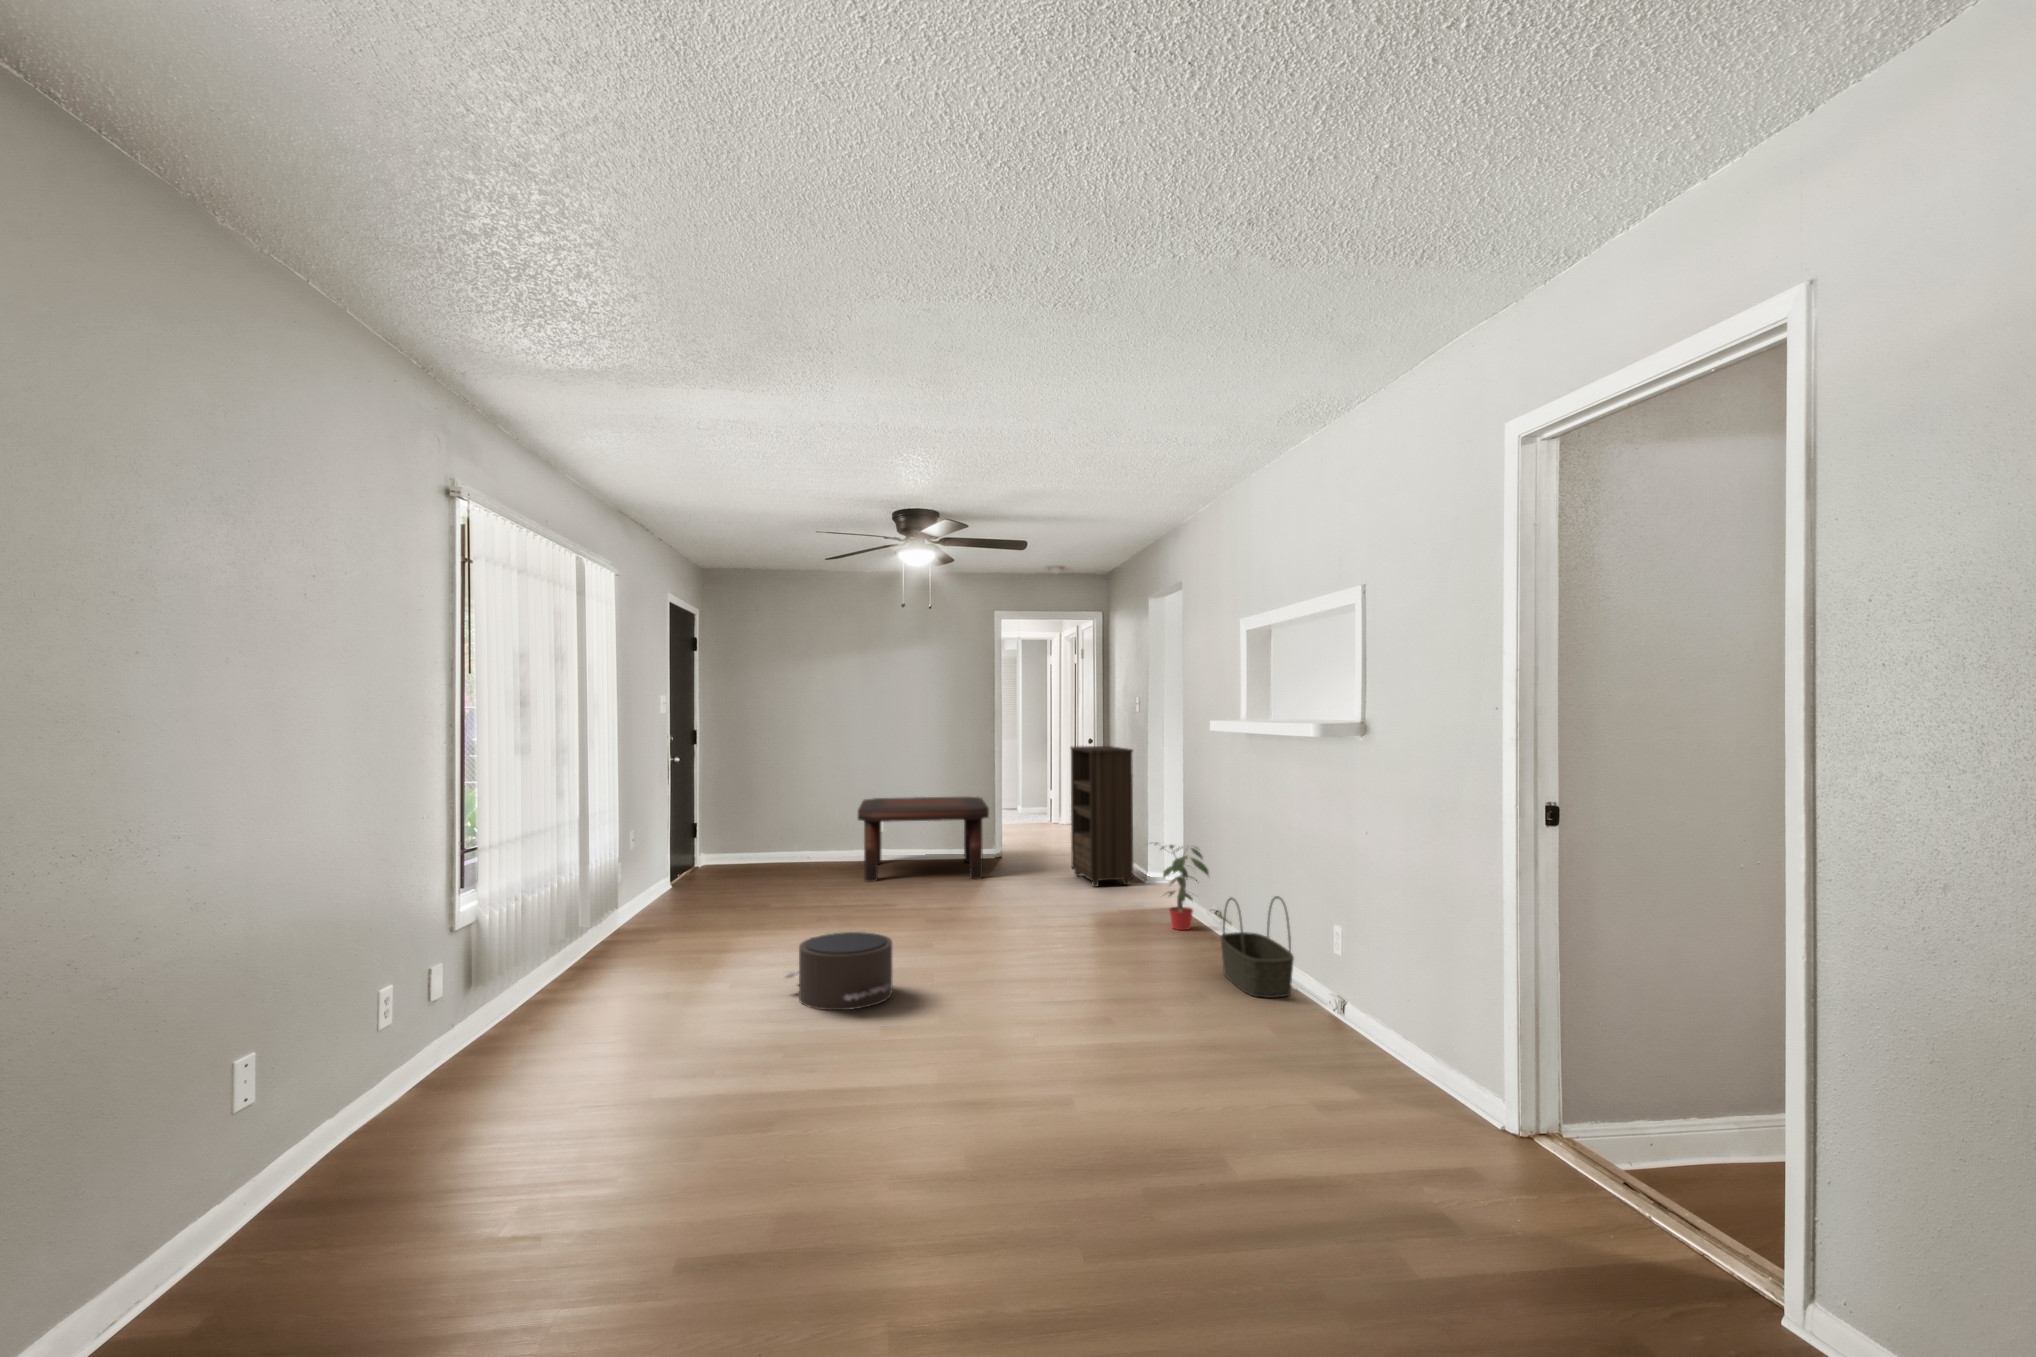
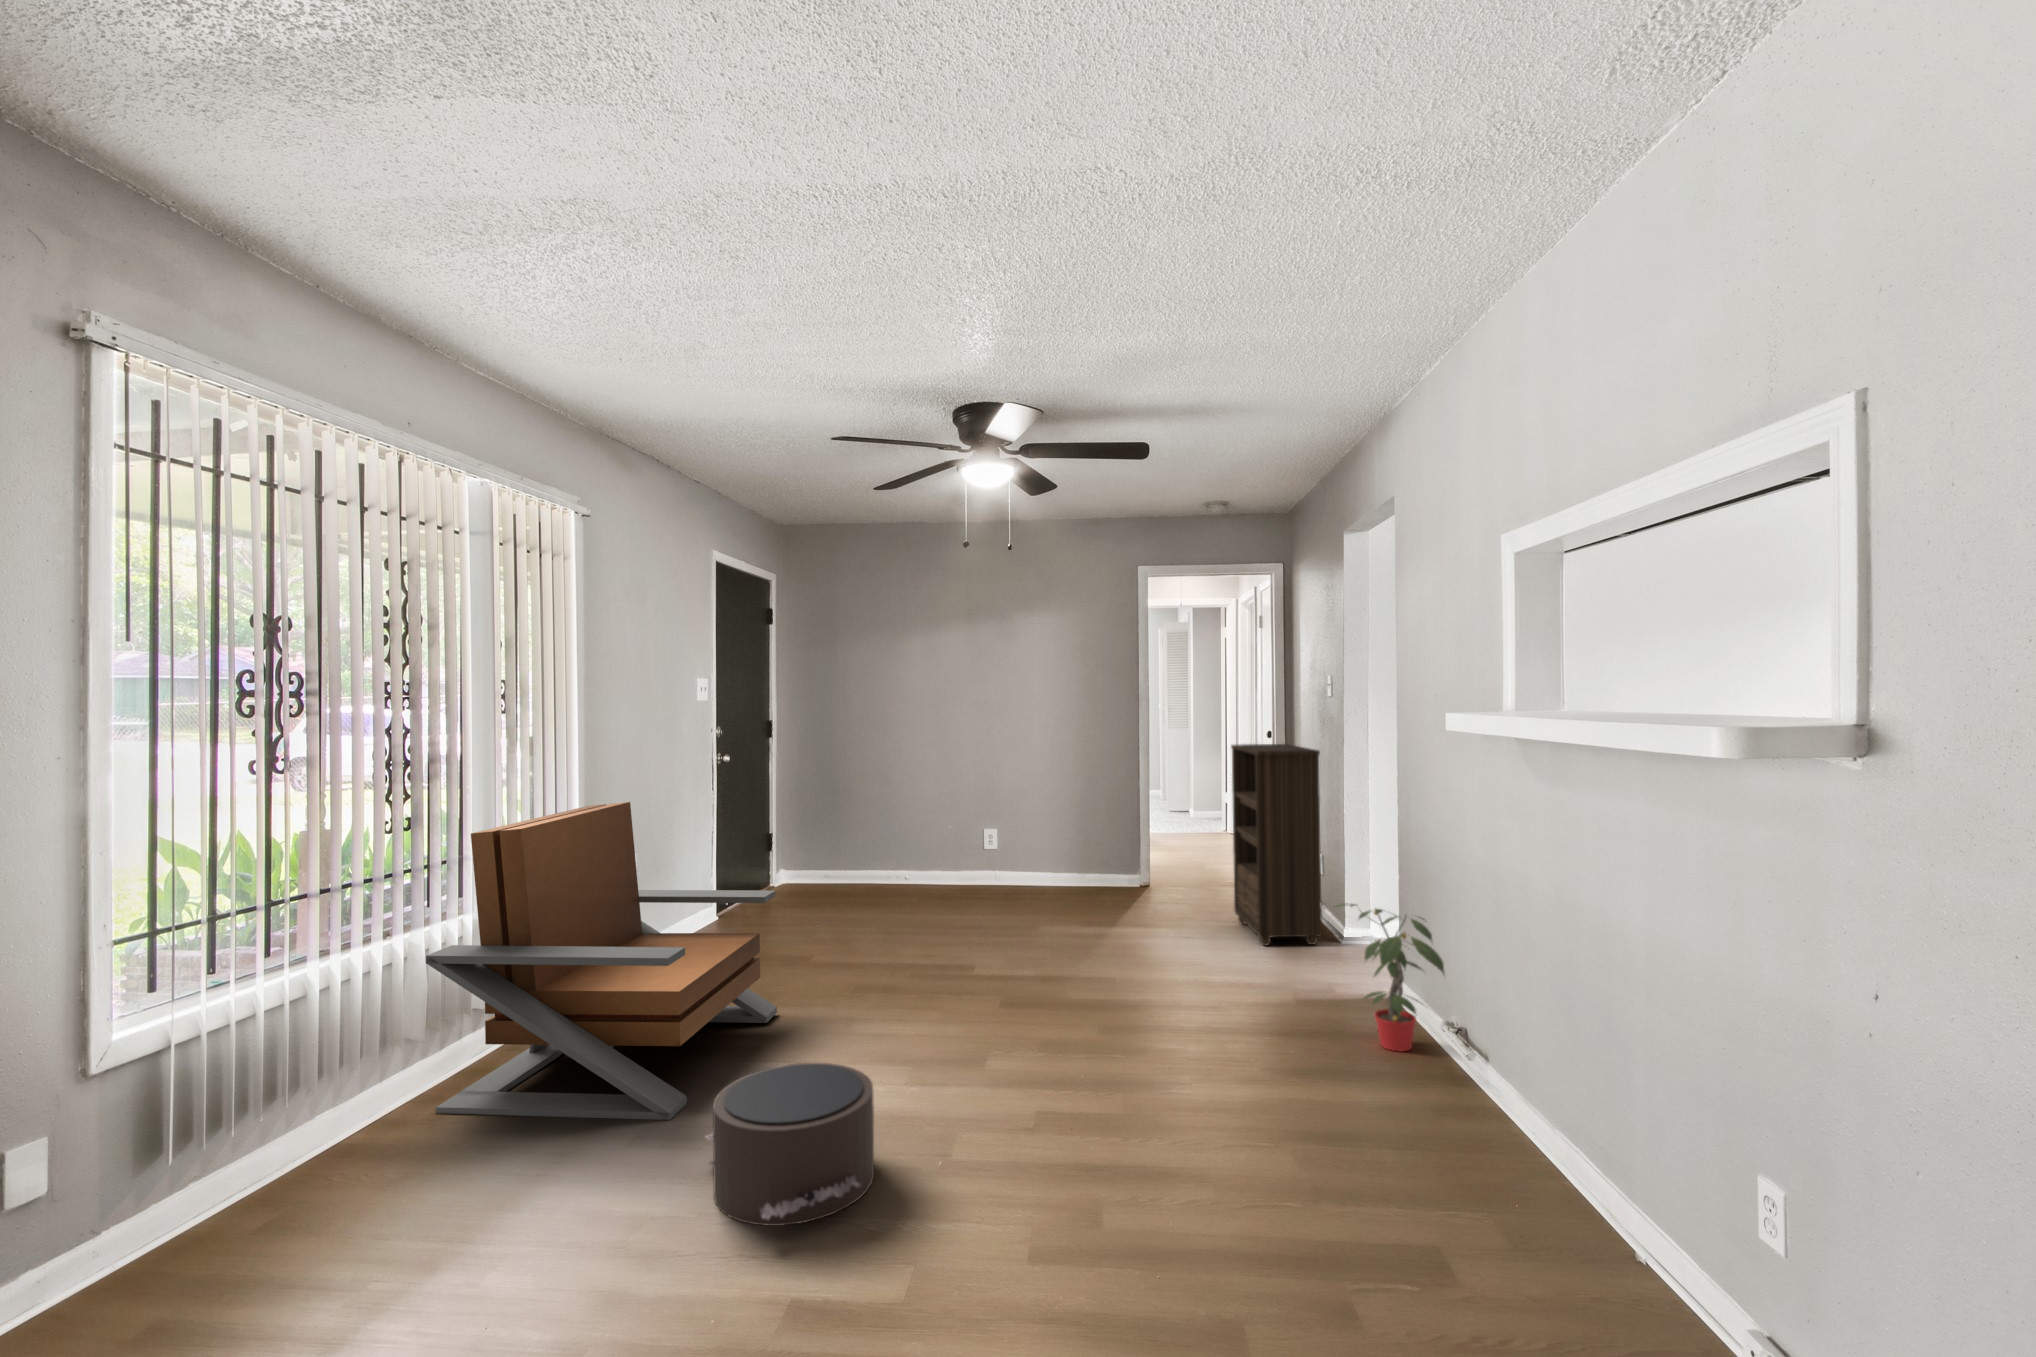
lounge chair: none [570,784,770,987] -> present [426,802,777,1120]
coffee table: present [858,797,989,882] -> none [947,807,1119,923]
basket: present [1220,896,1294,998] -> none [1472,1053,1641,1281]

